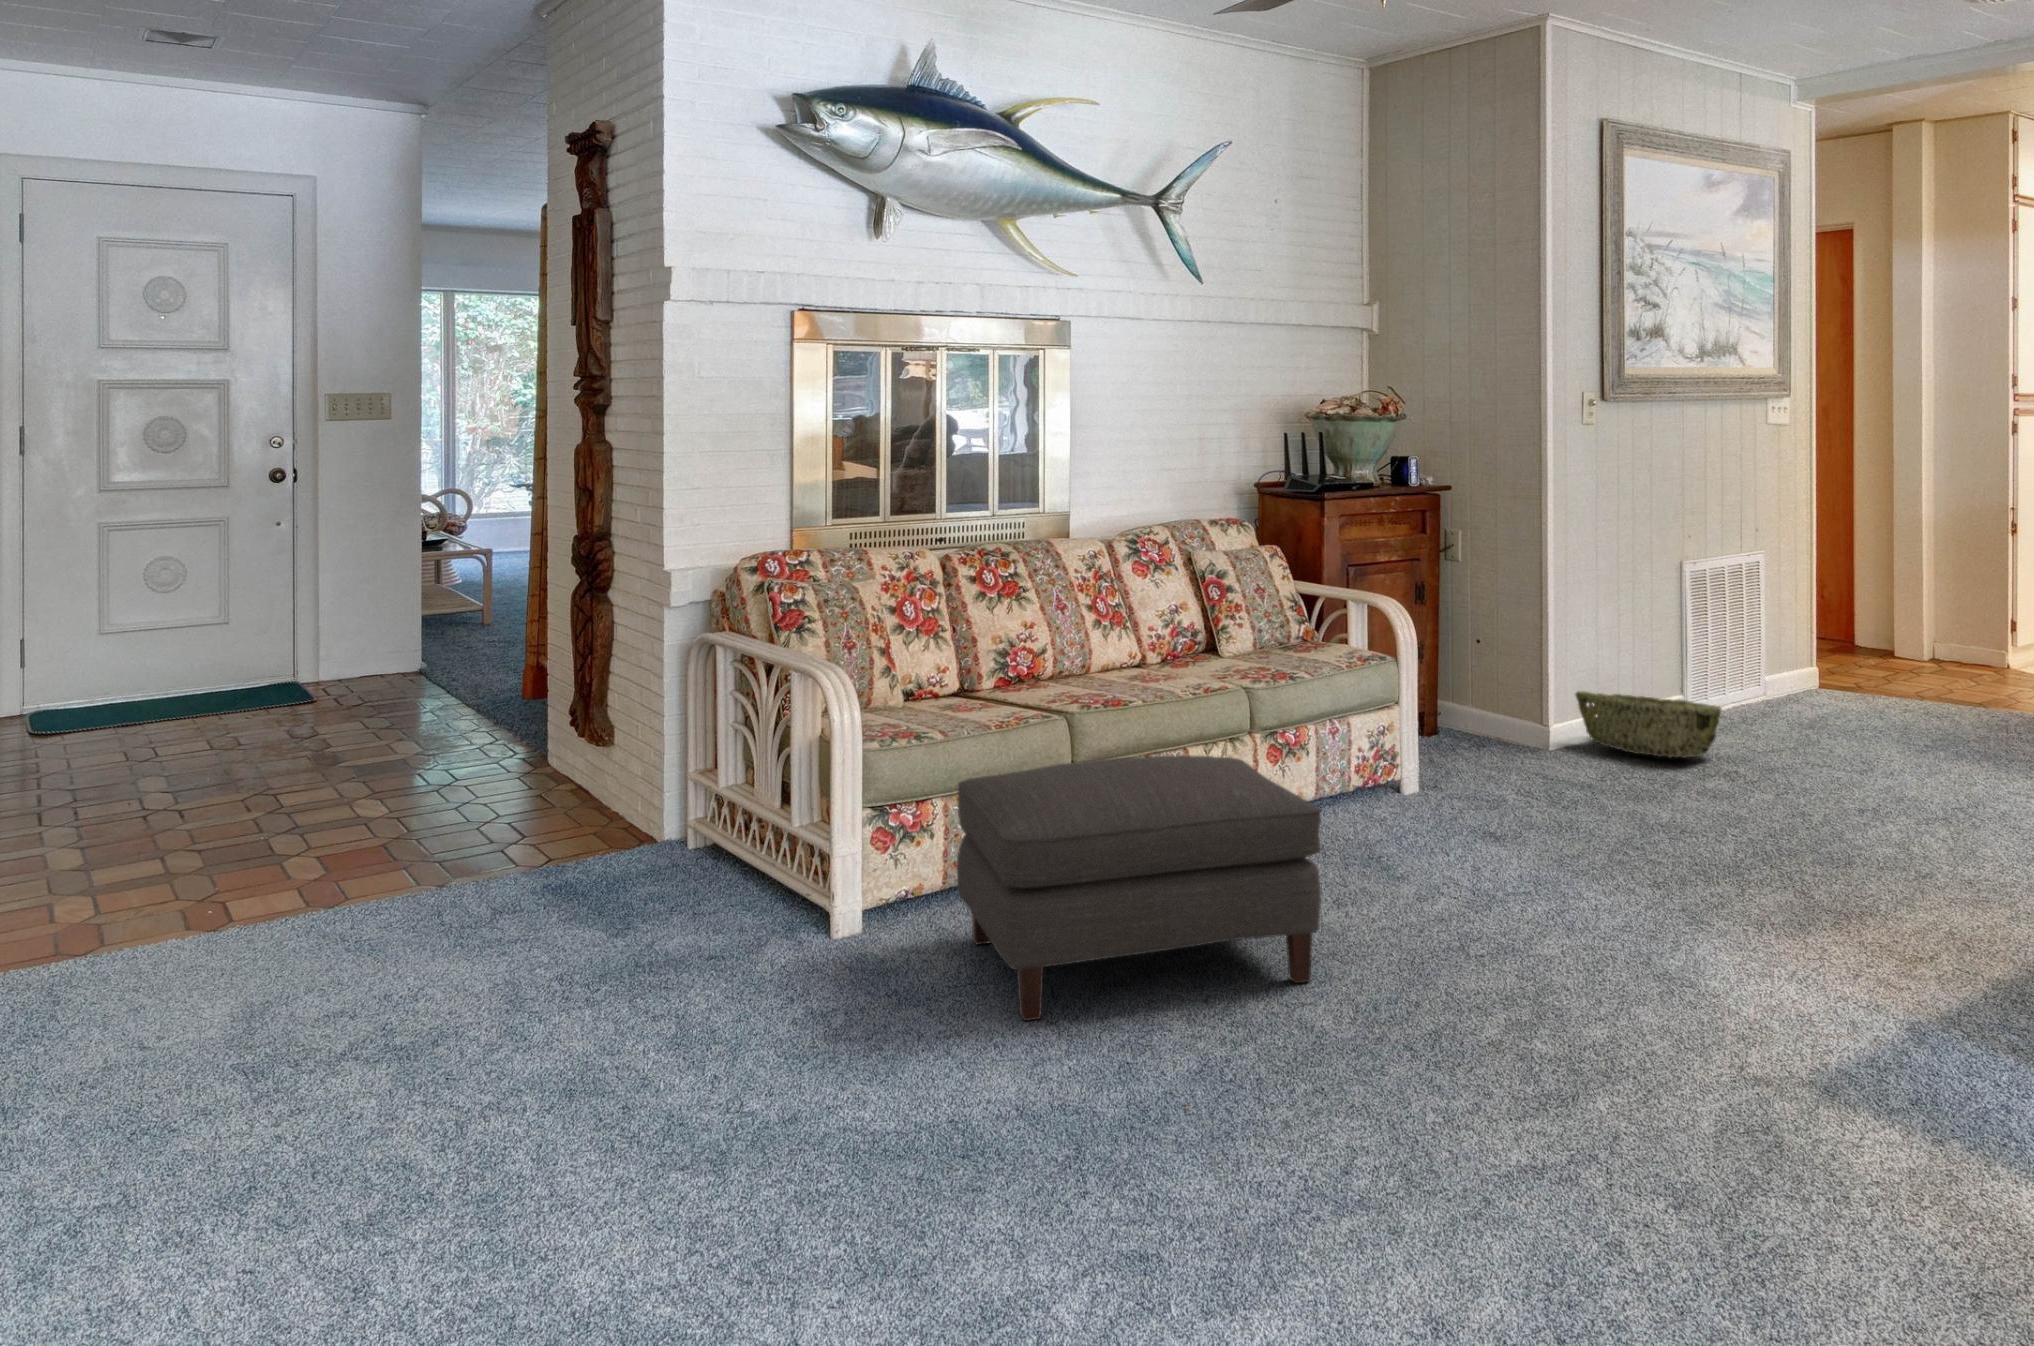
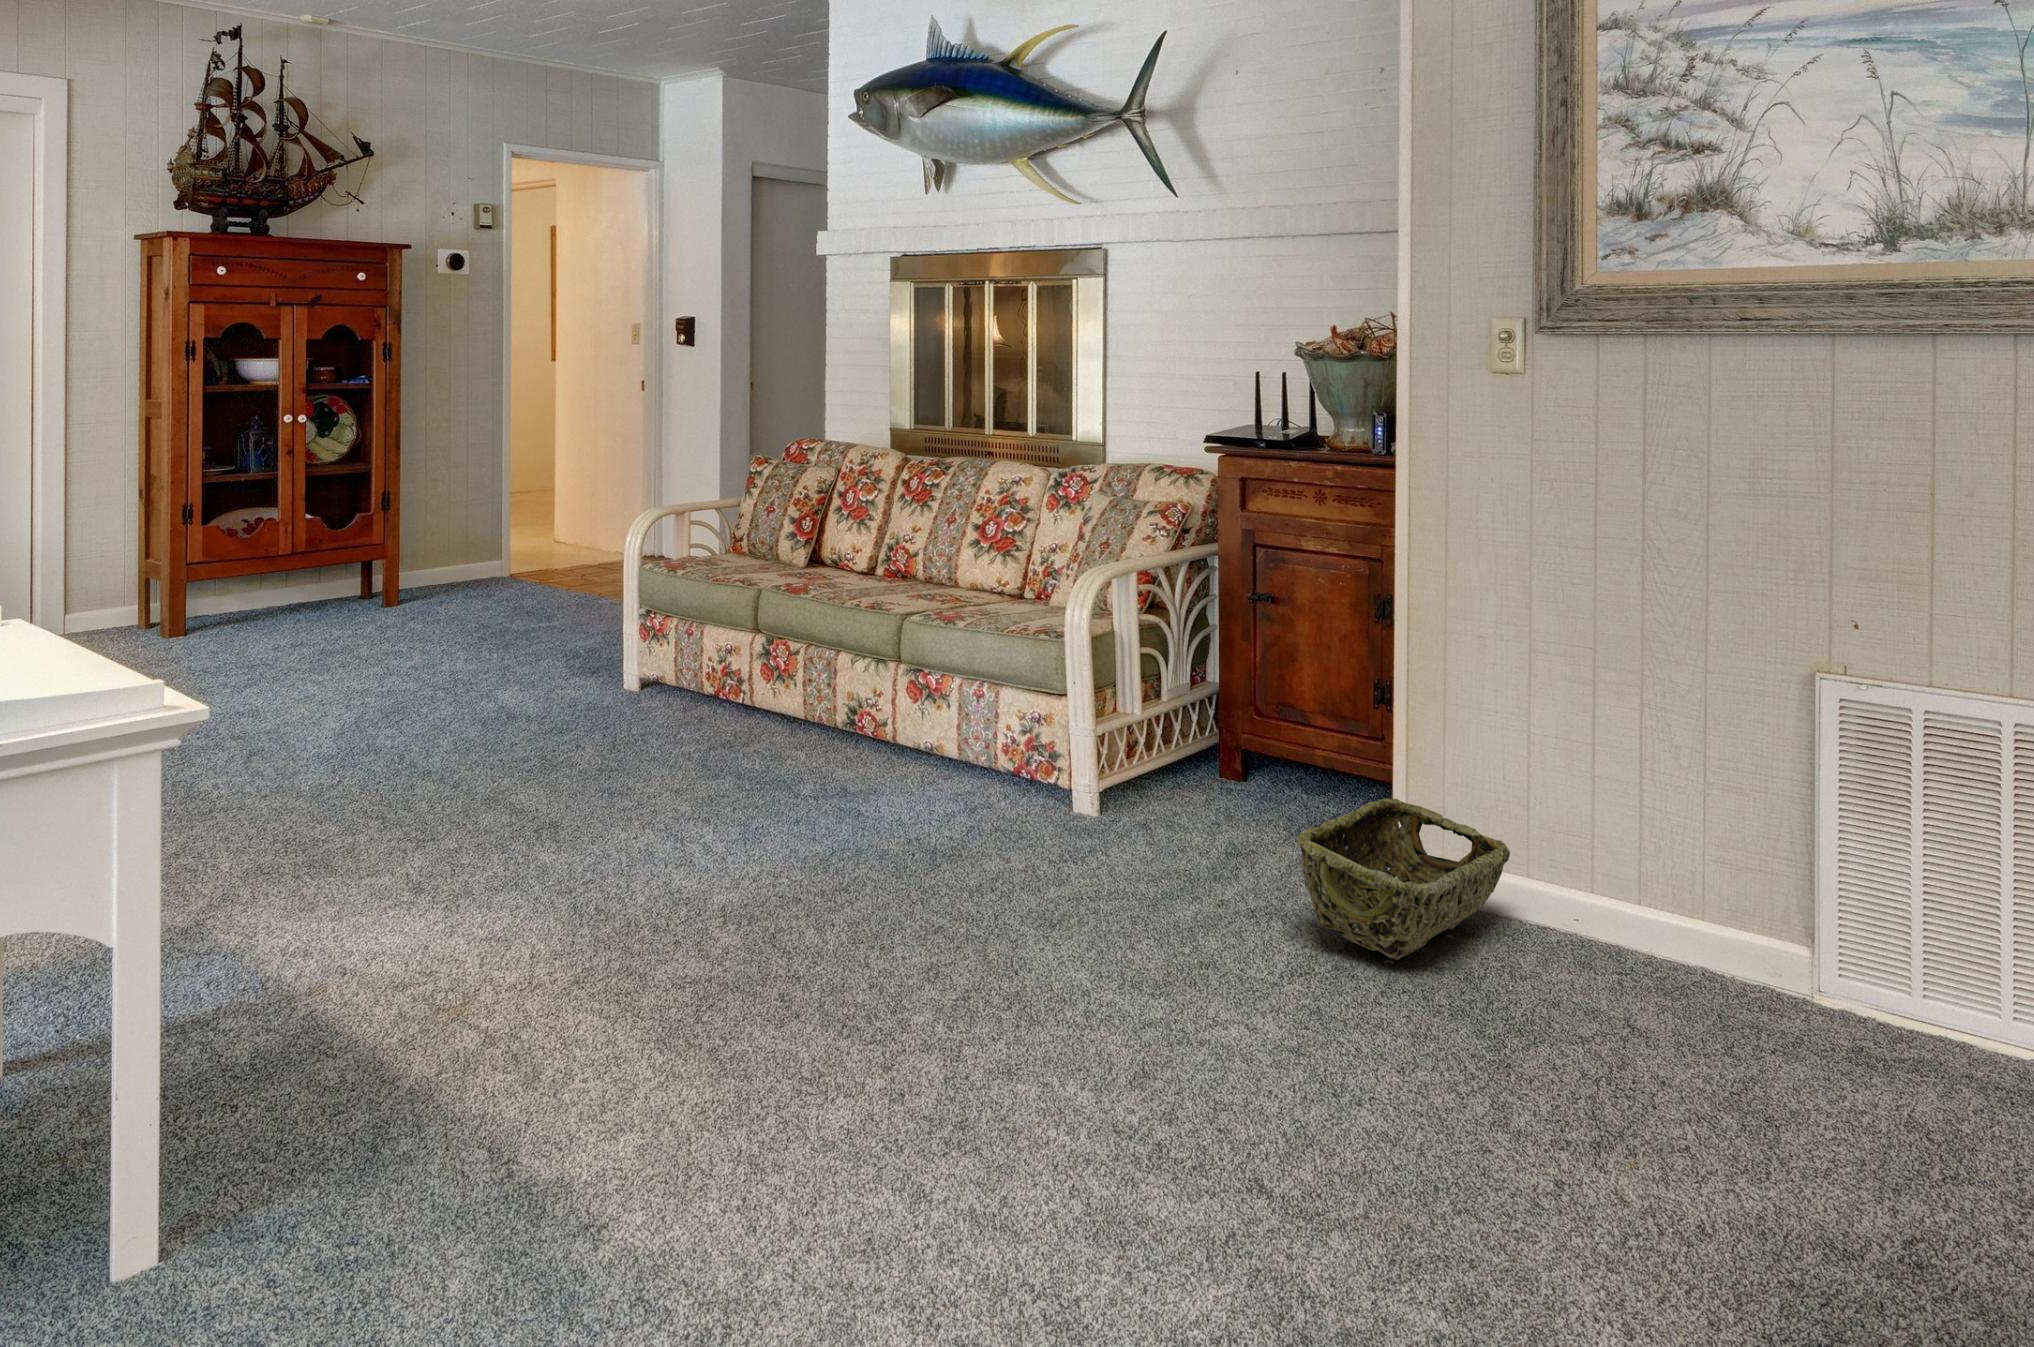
ottoman: present [957,755,1321,1021] -> none [454,595,672,781]

